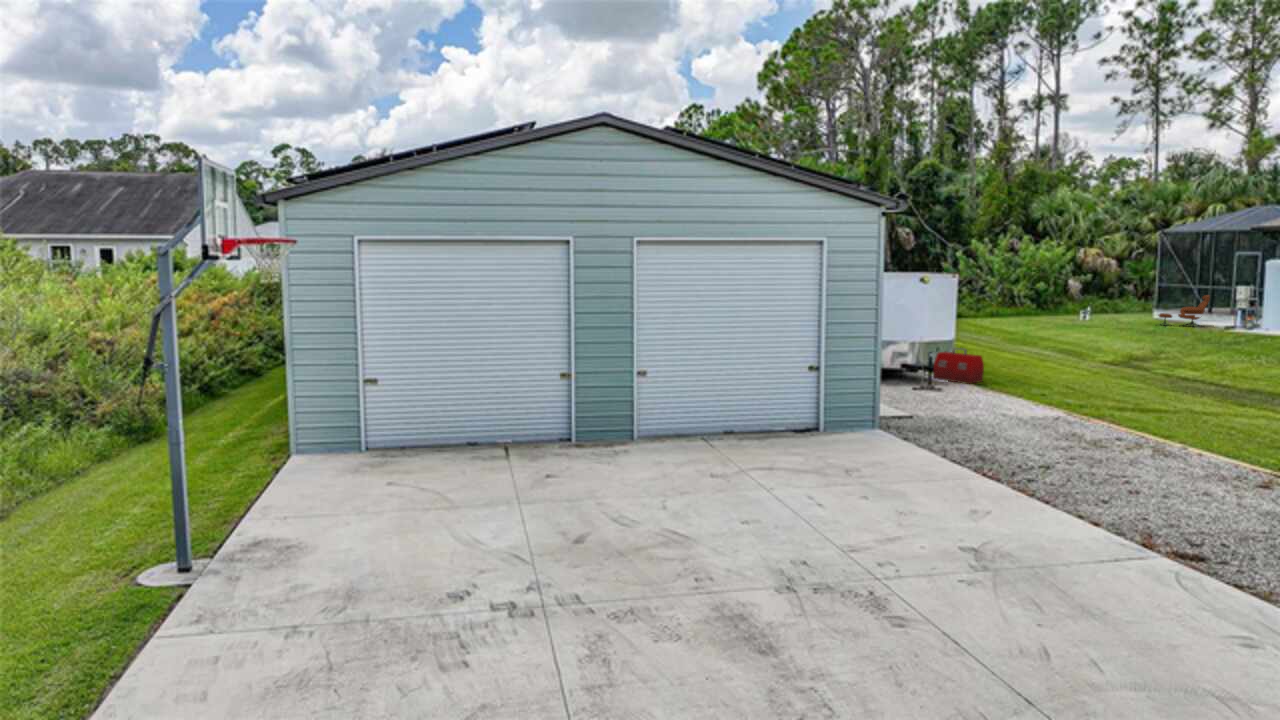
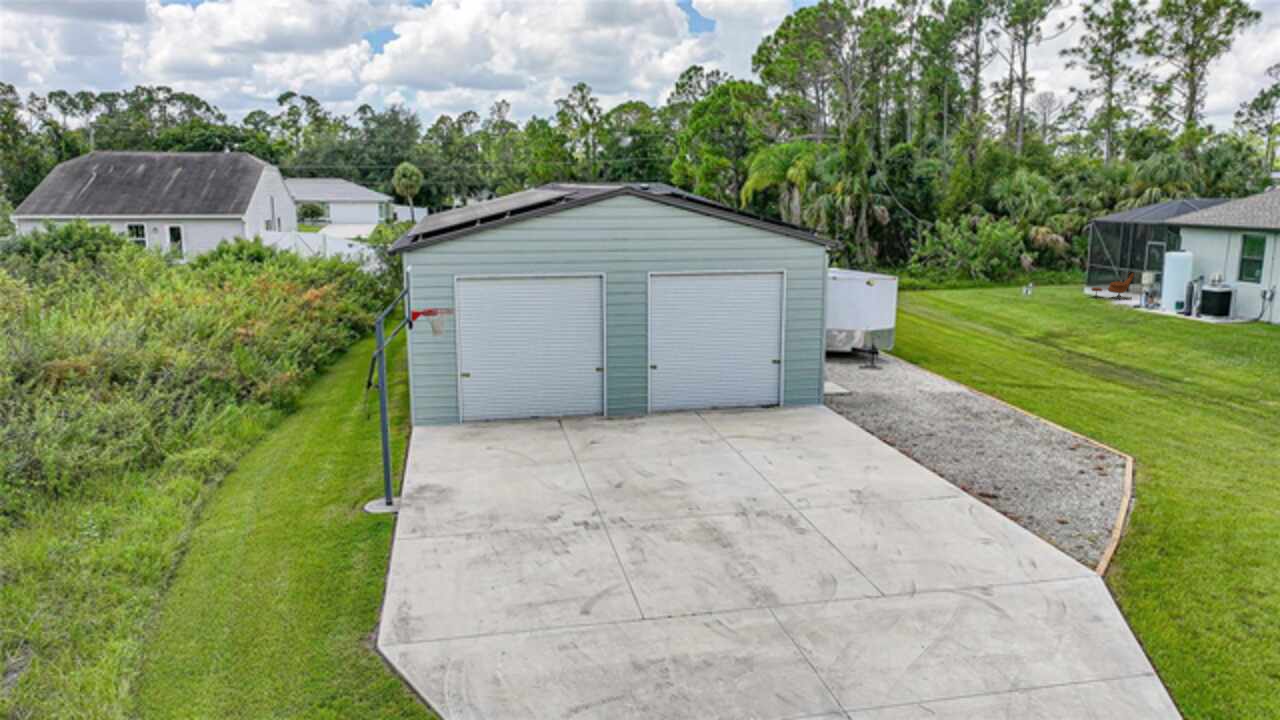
toolbox: present [933,348,984,384] -> none [878,333,917,363]

